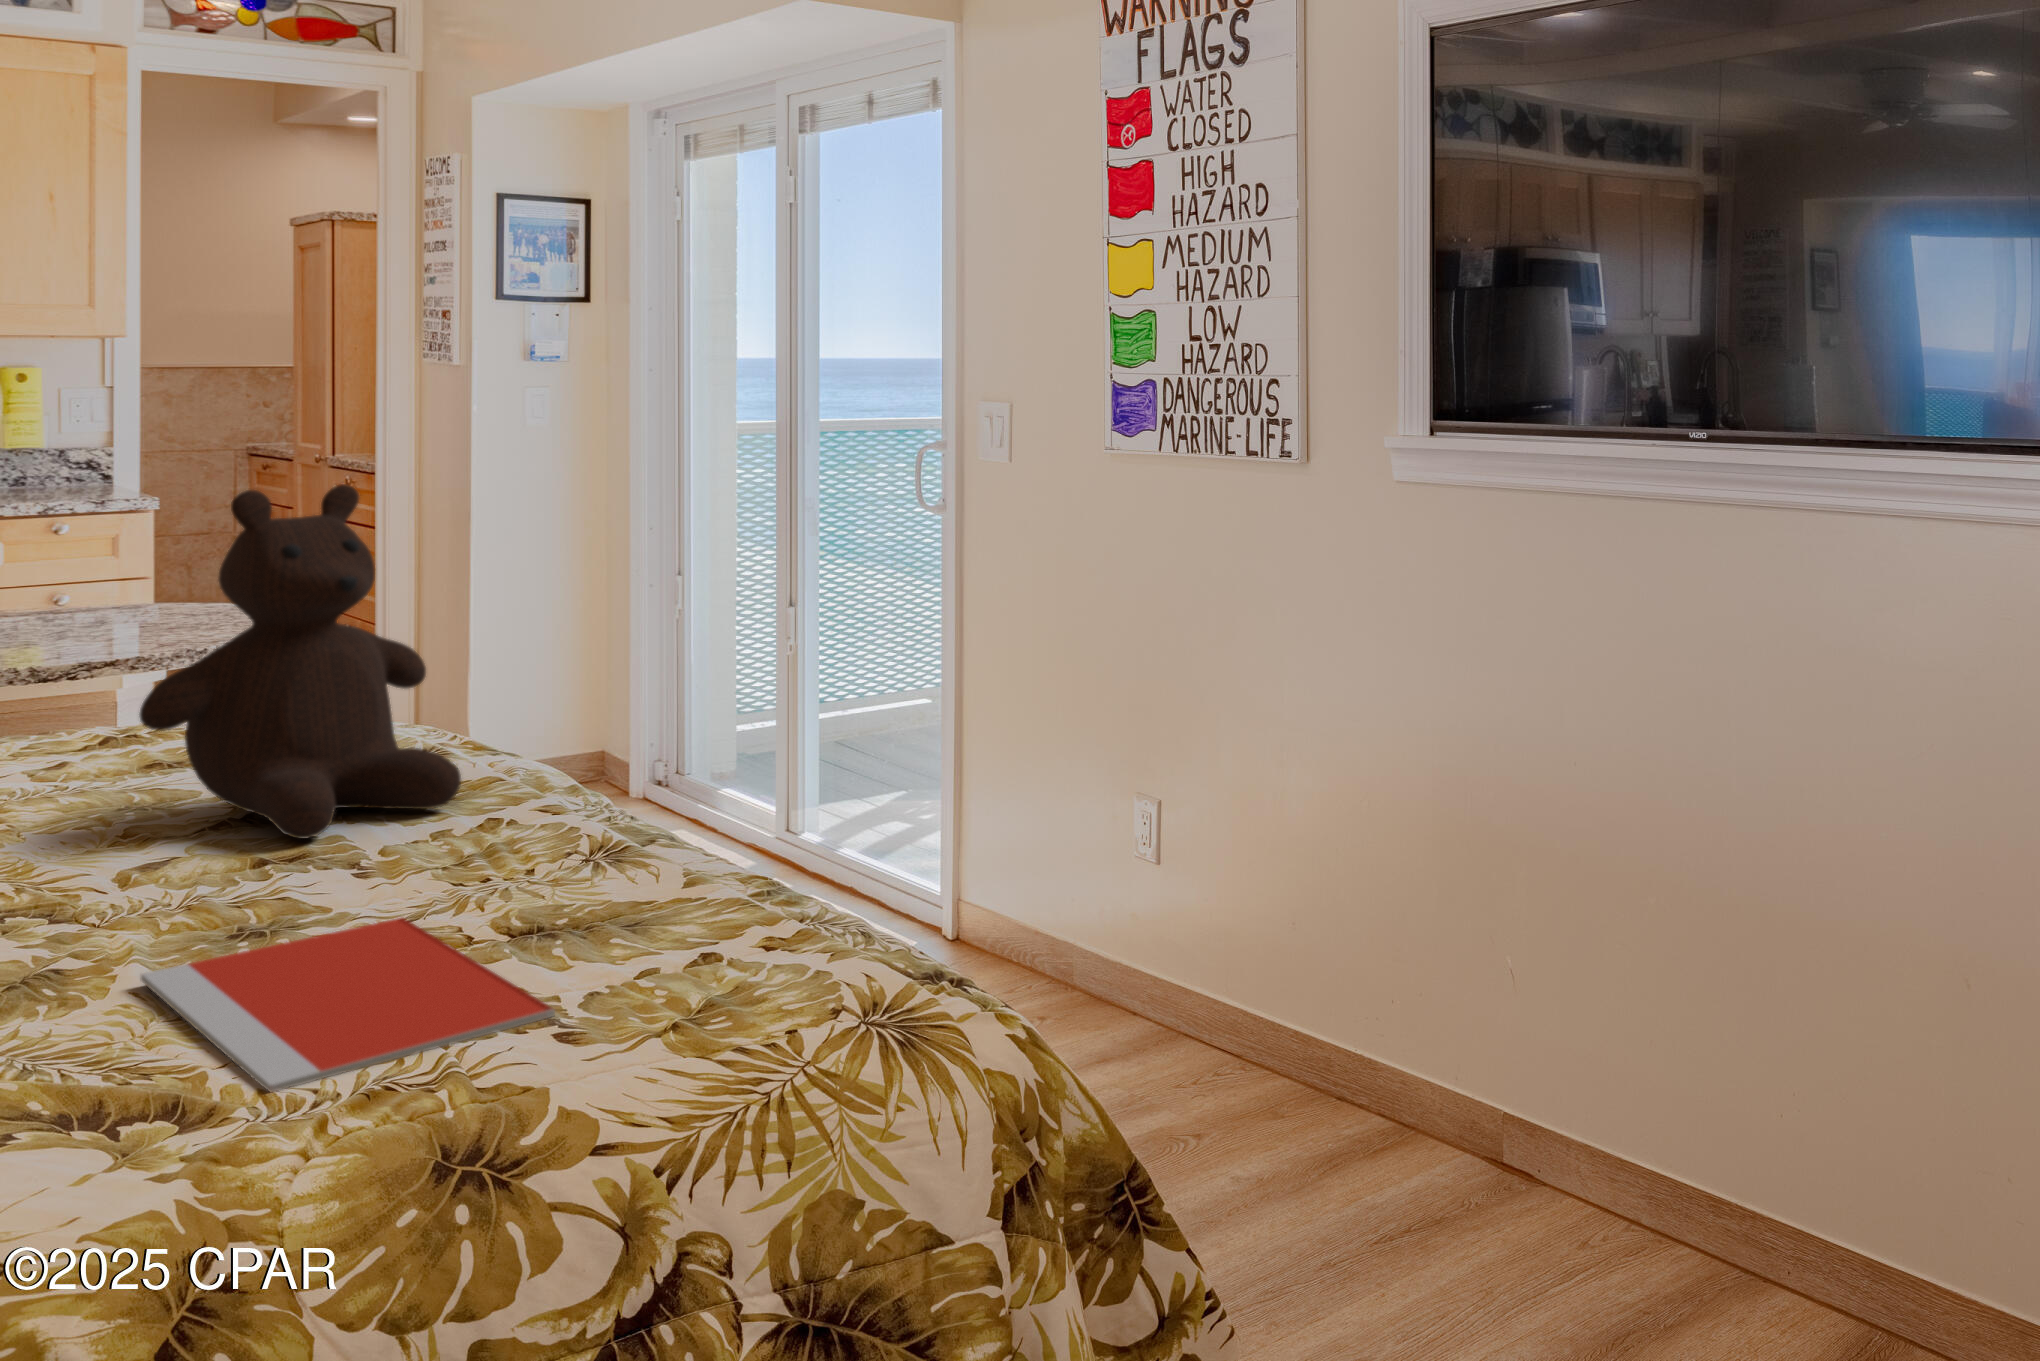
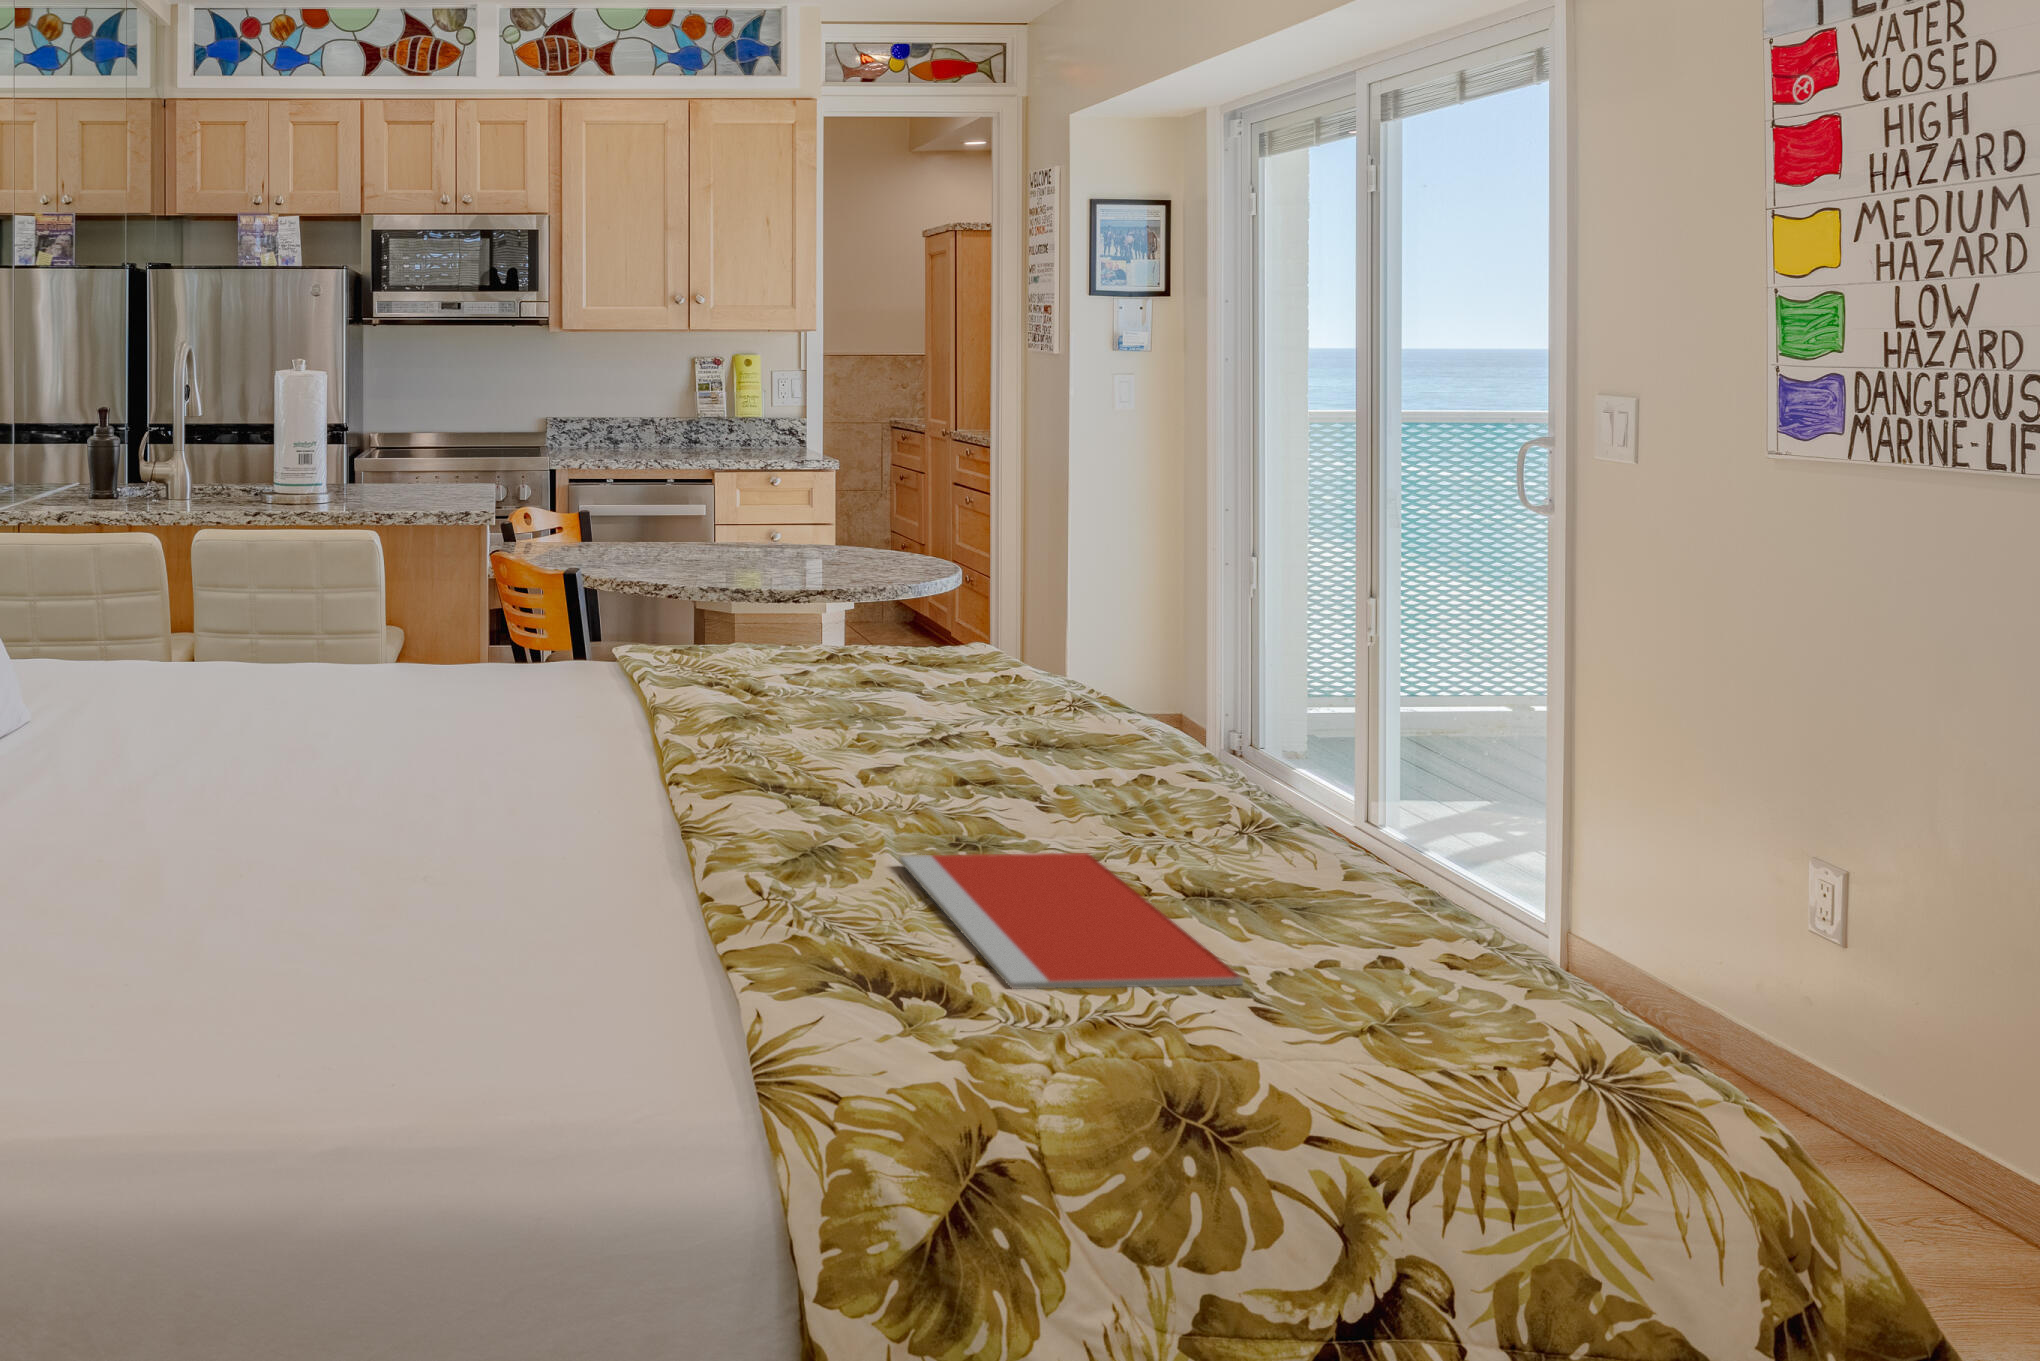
teddy bear: present [140,484,461,839] -> none [877,463,1113,765]

